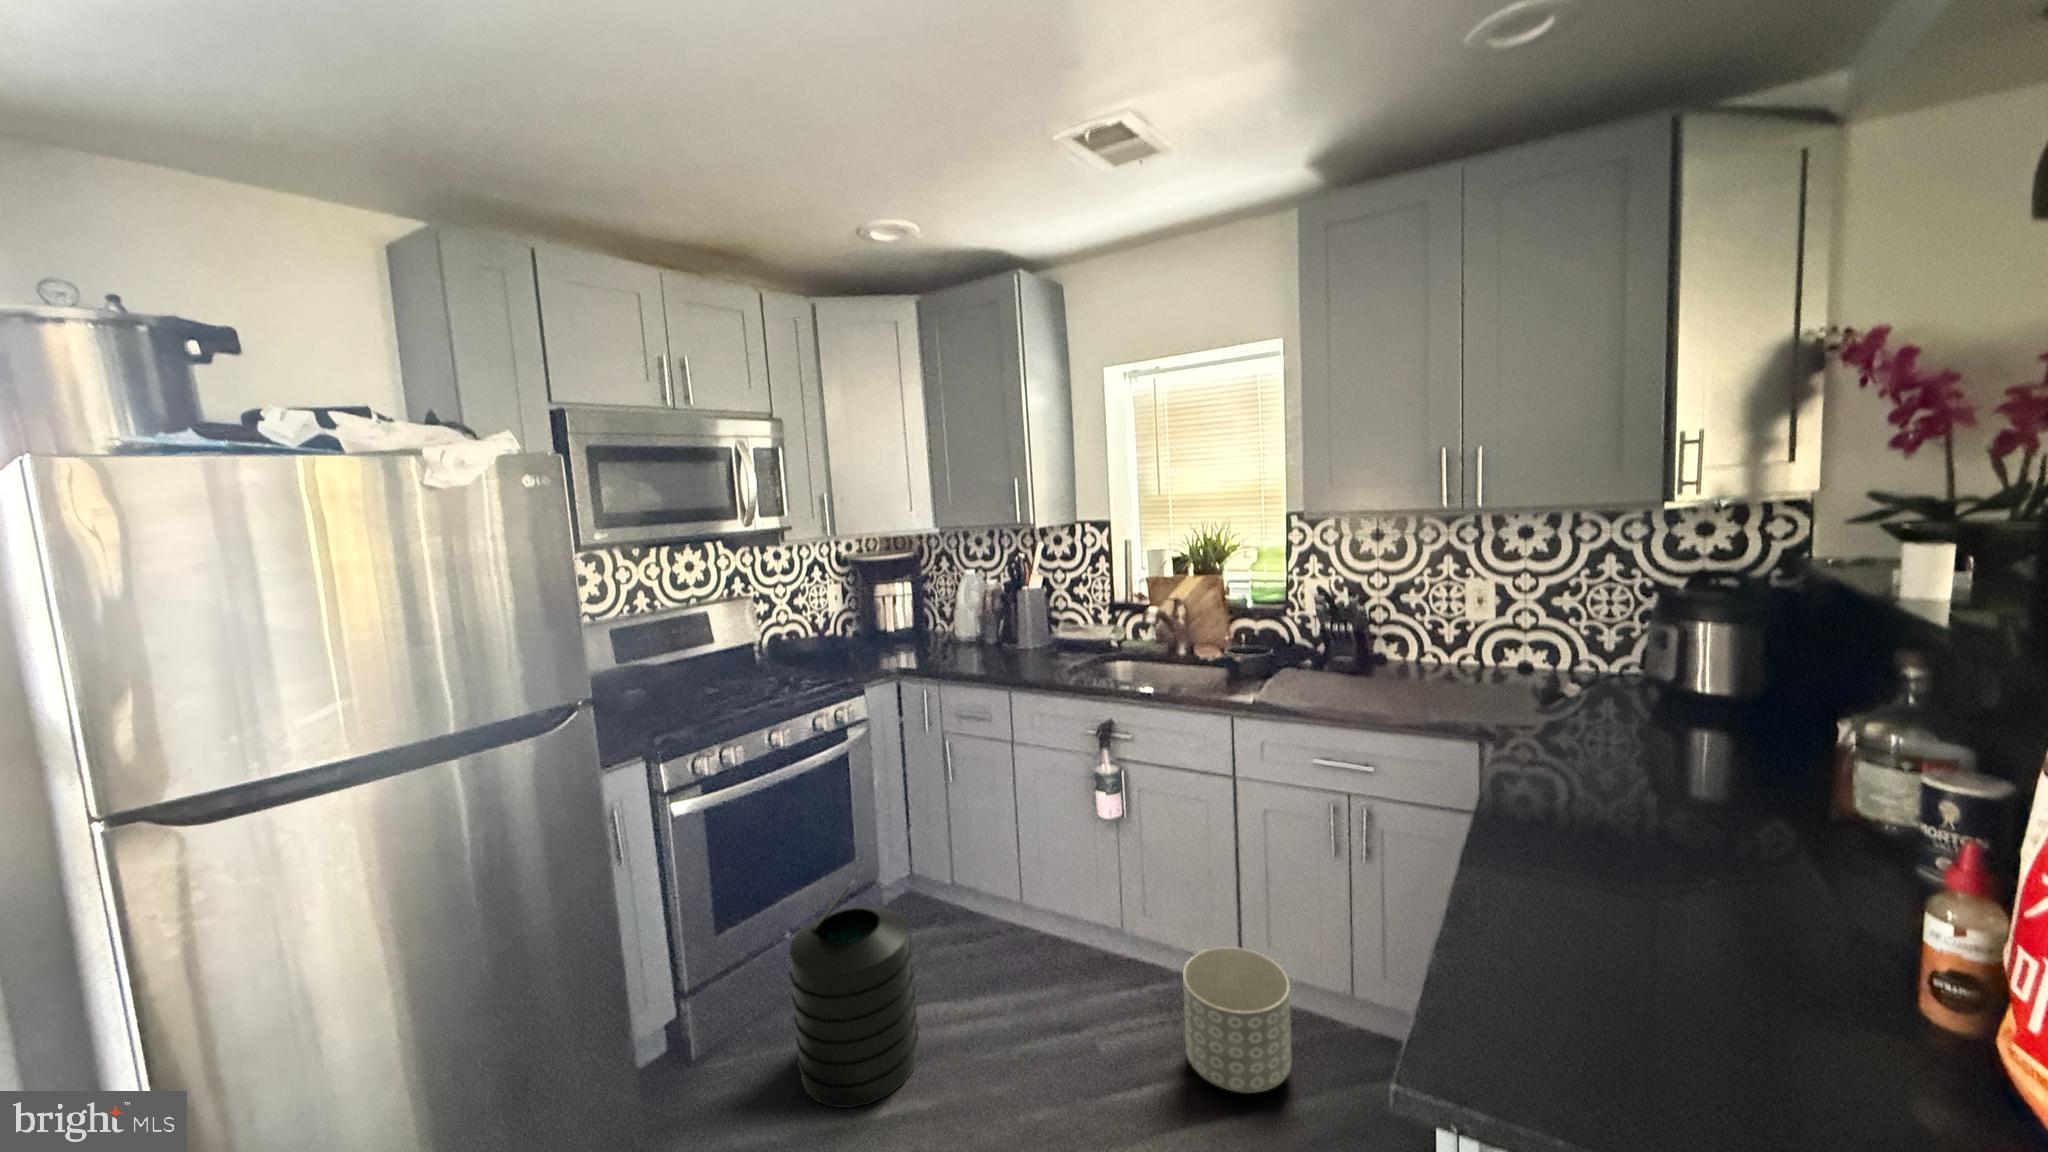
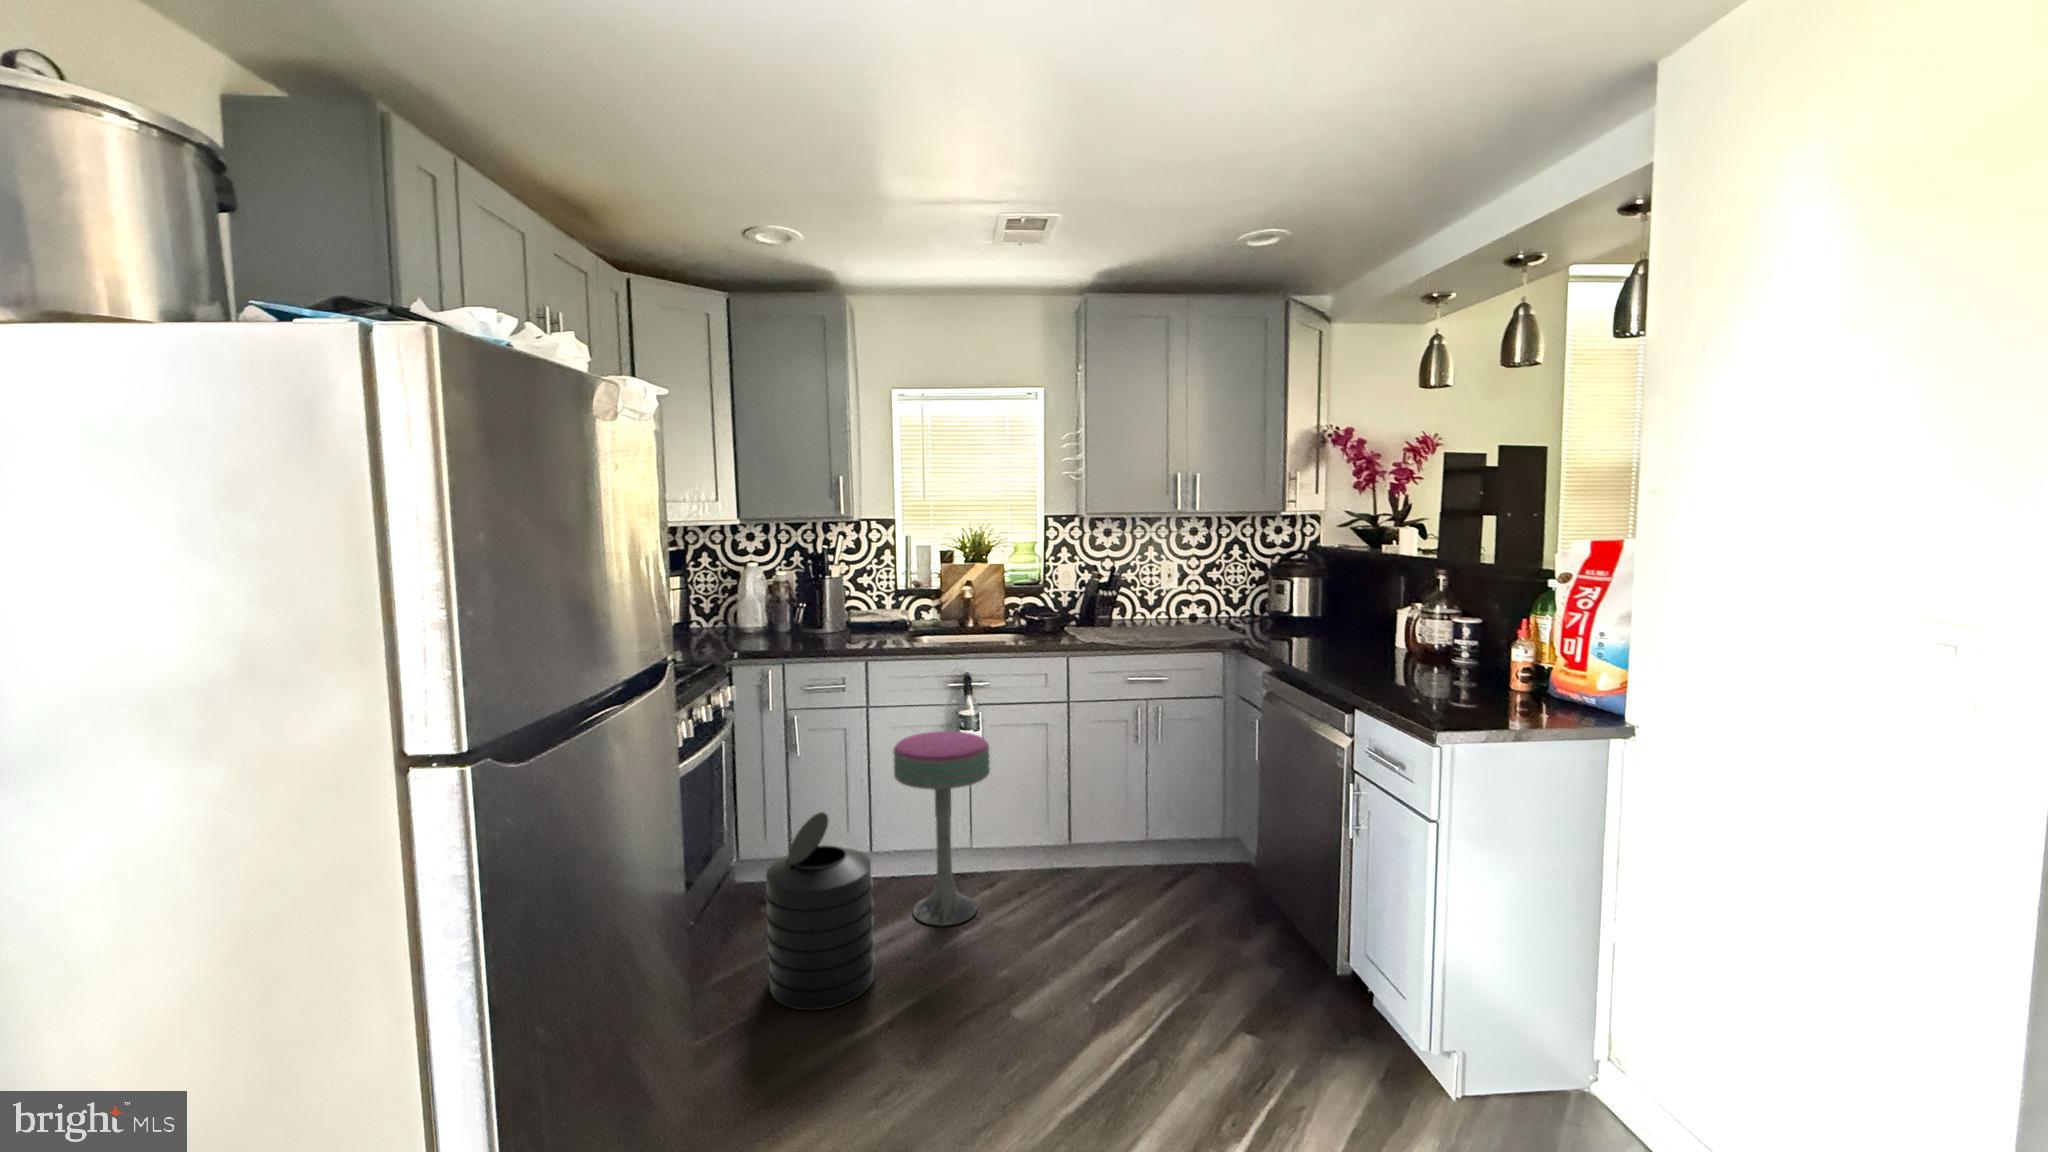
bar stool: none [983,790,1103,1040] -> present [893,731,990,926]
planter: present [1183,947,1291,1093] -> none [1053,819,1125,905]

